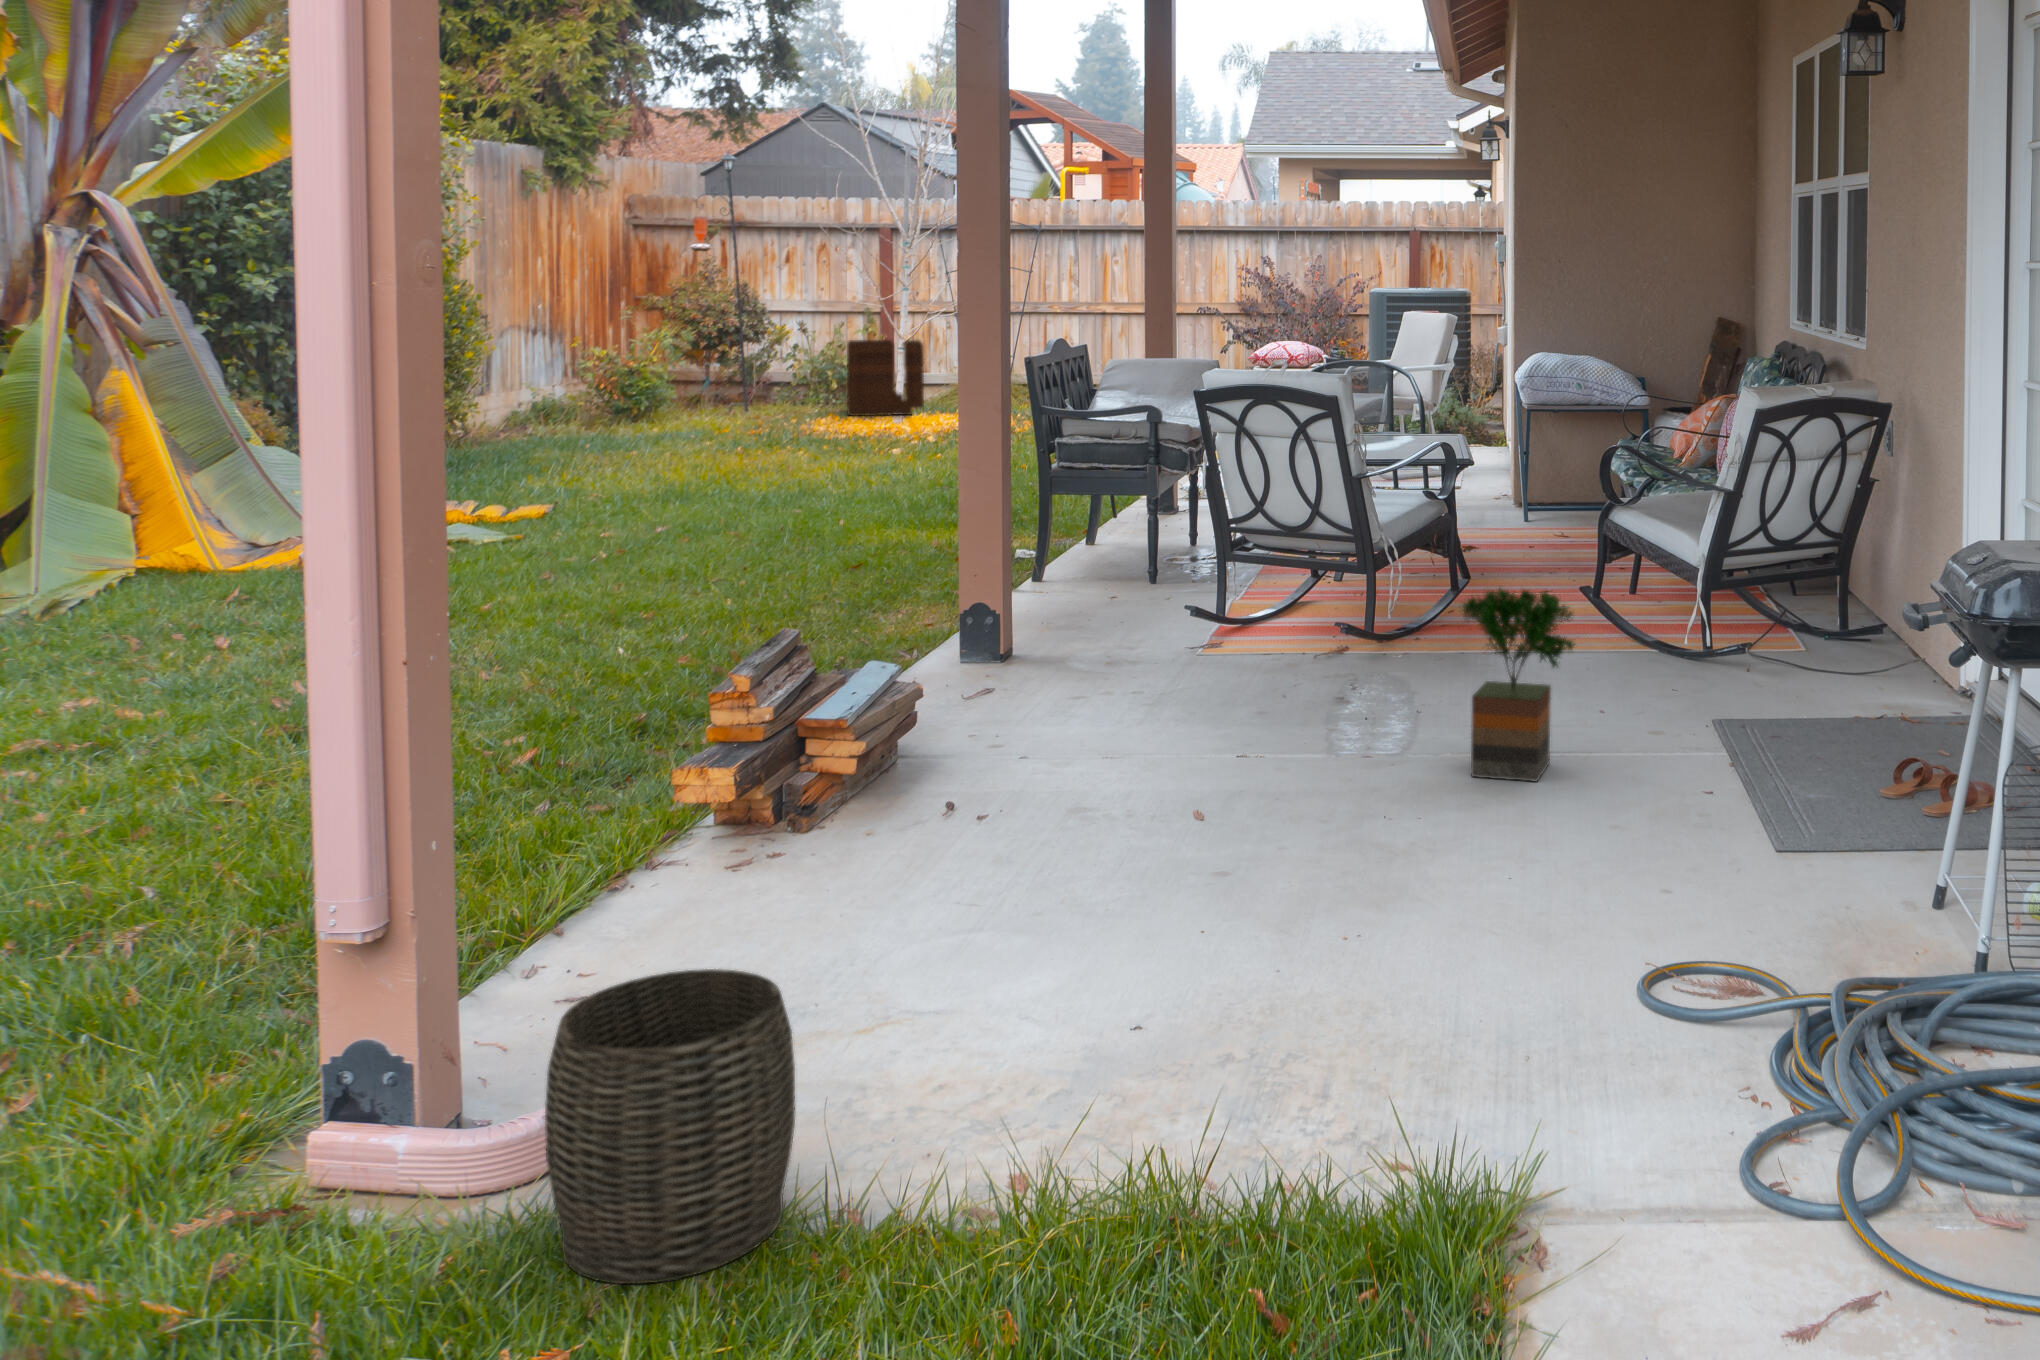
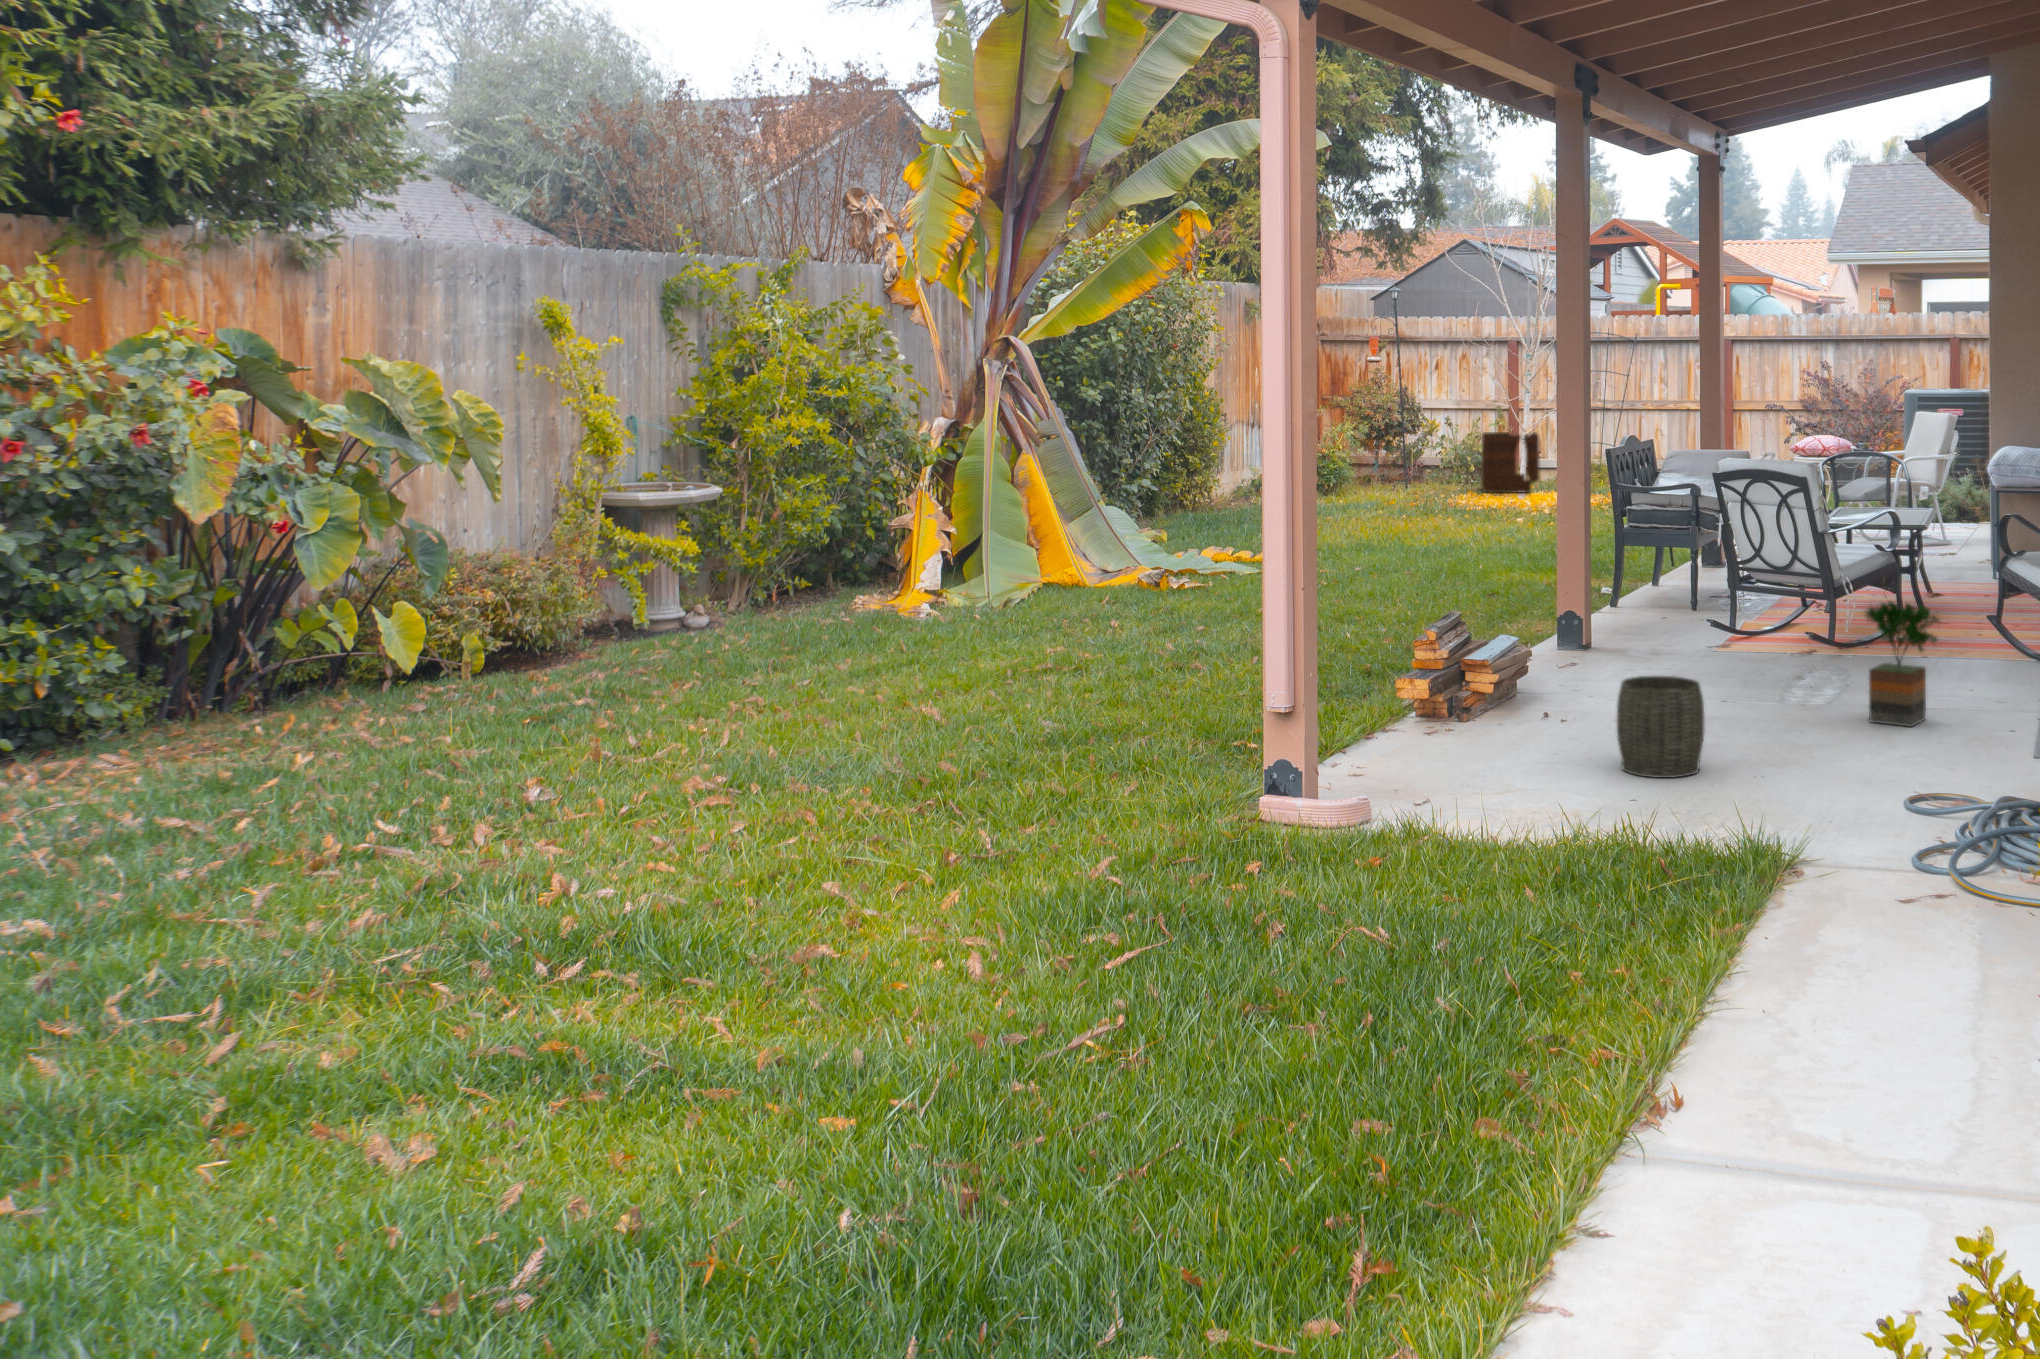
woven basket: present [545,969,795,1284] -> present [1617,676,1704,778]

